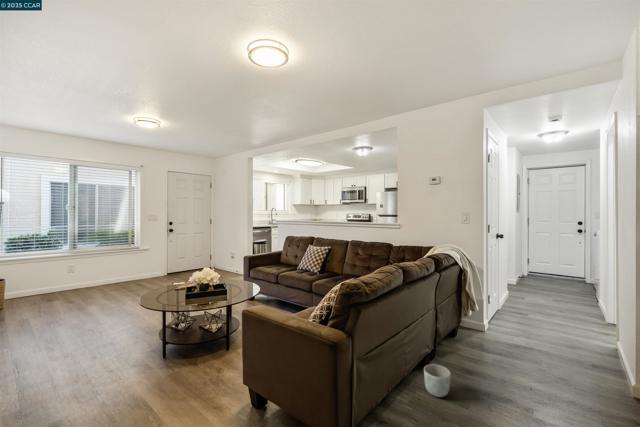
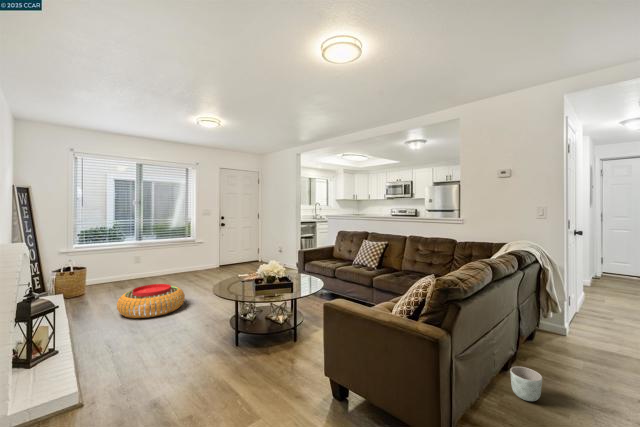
pouf: none [35,294,117,332] -> present [117,284,185,318]

